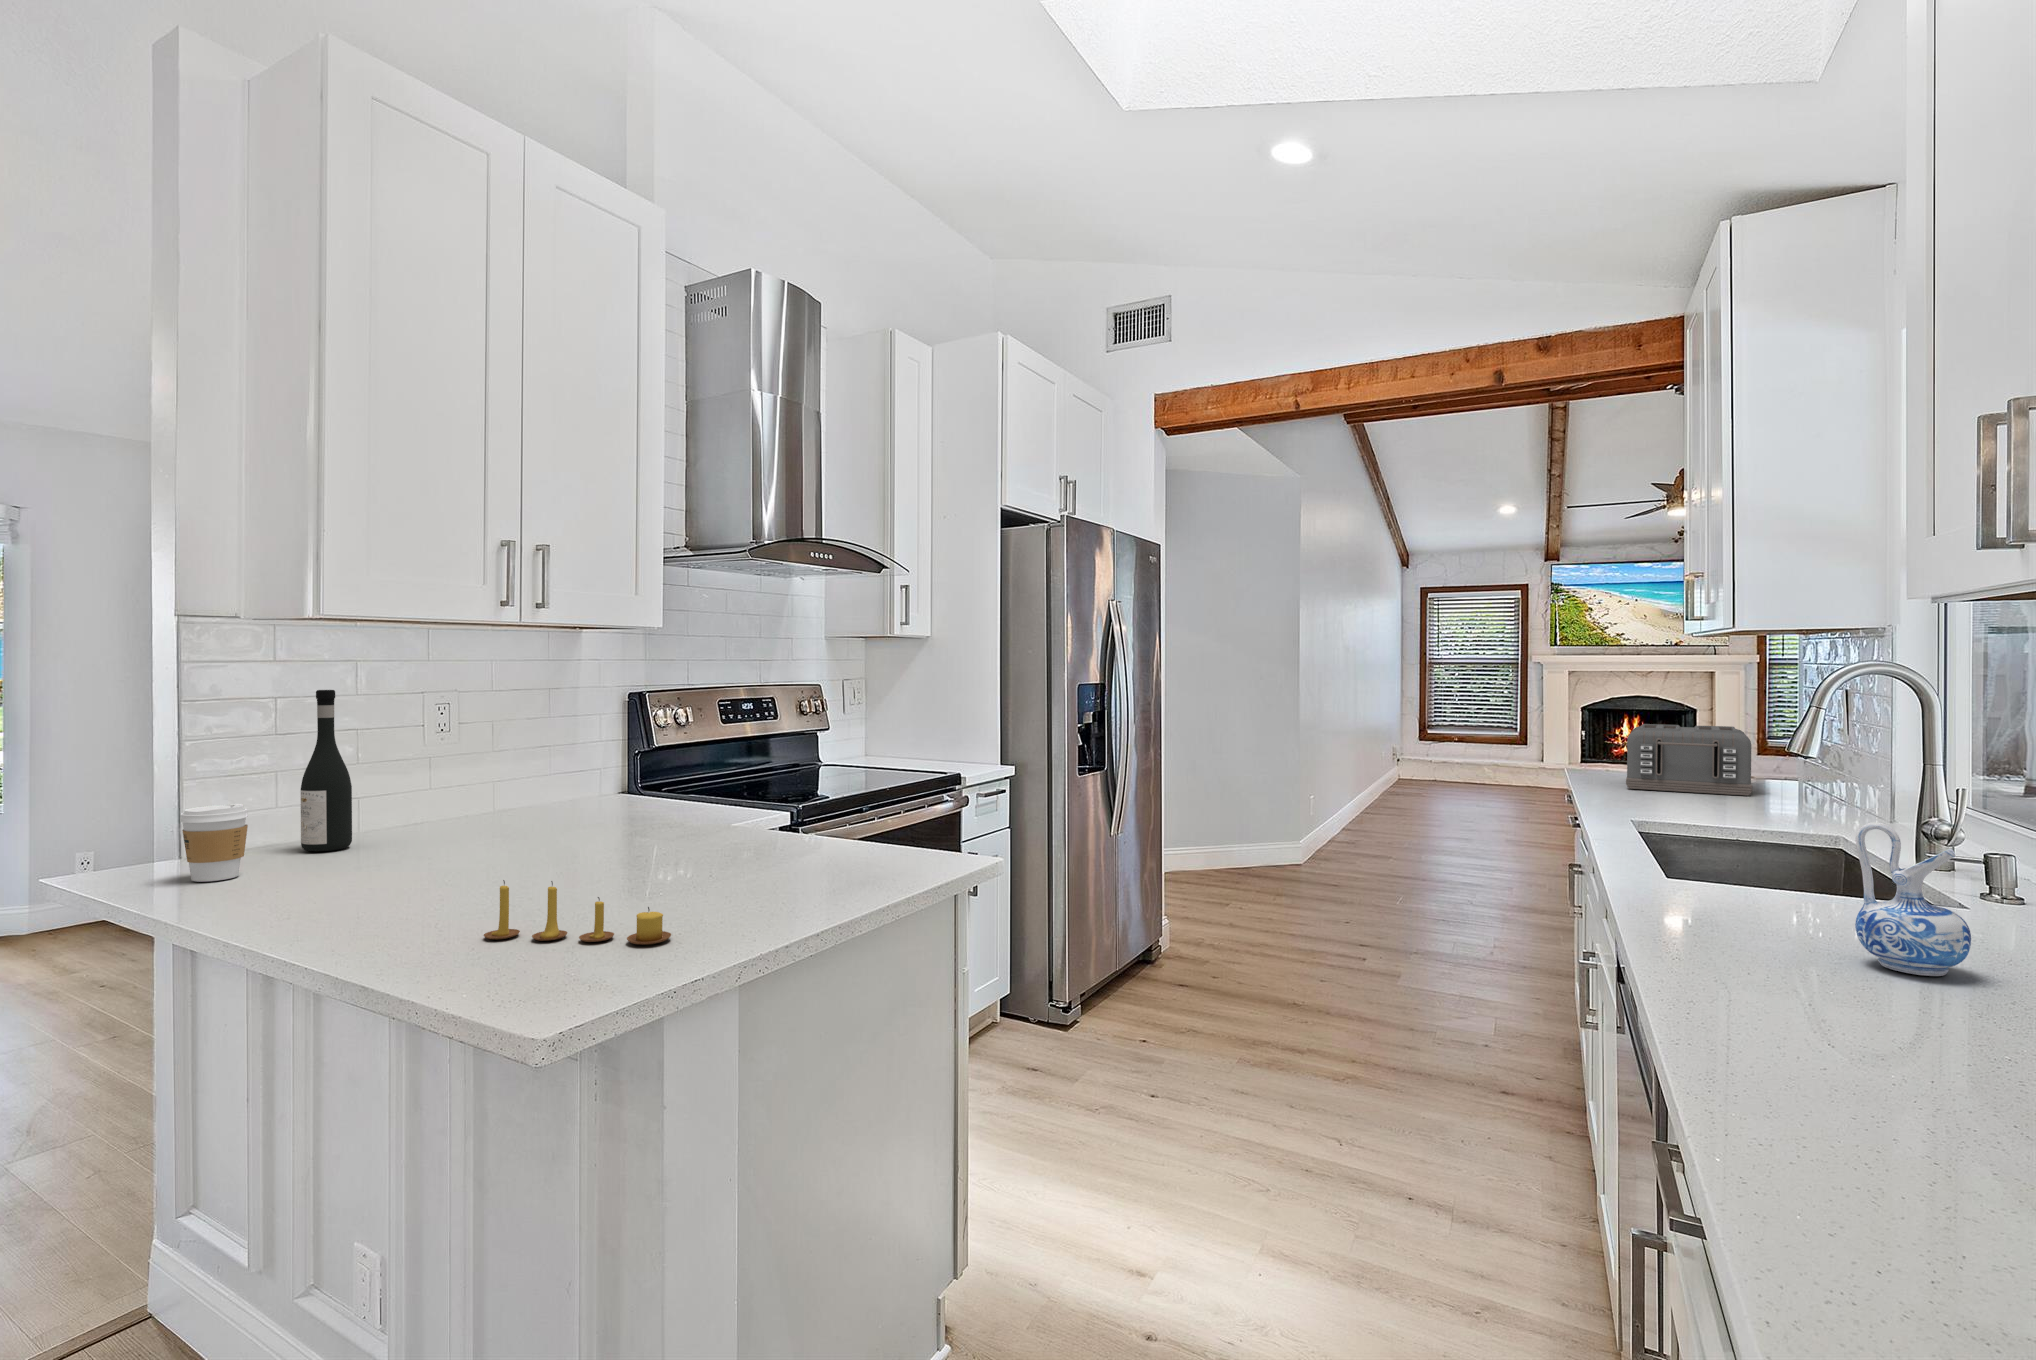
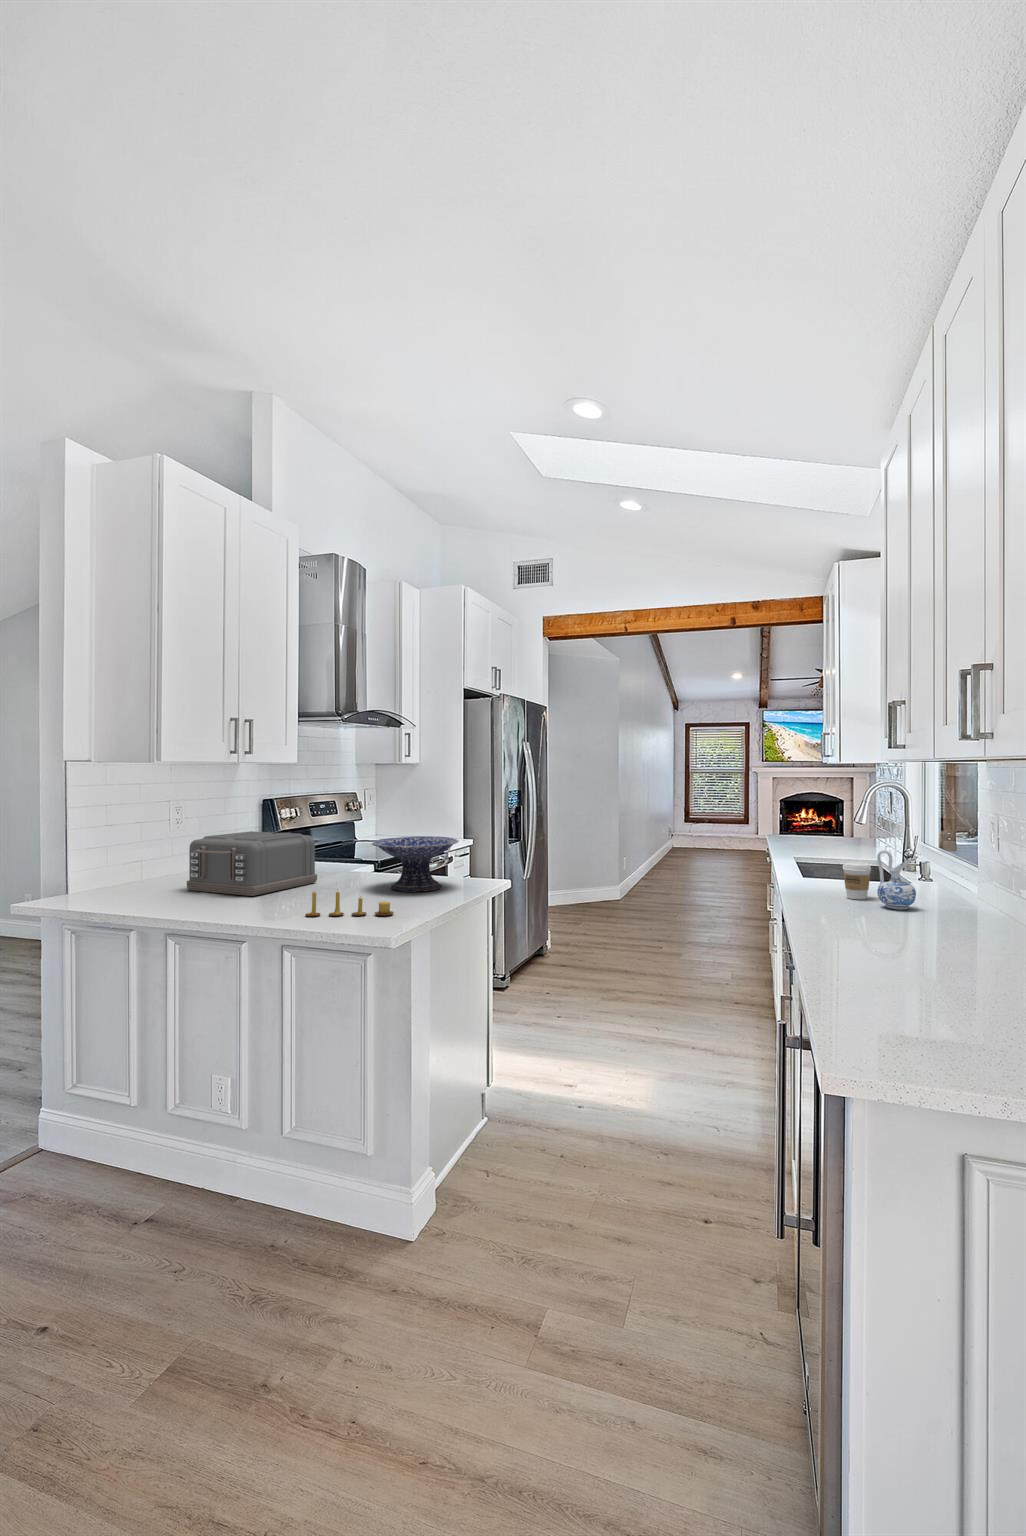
wine bottle: present [300,690,352,851] -> none [134,800,160,887]
toaster: present [1626,724,1752,796] -> present [187,831,317,896]
decorative bowl: none [707,765,886,879] -> present [372,836,459,892]
coffee cup: present [180,804,248,882] -> present [843,862,871,900]

